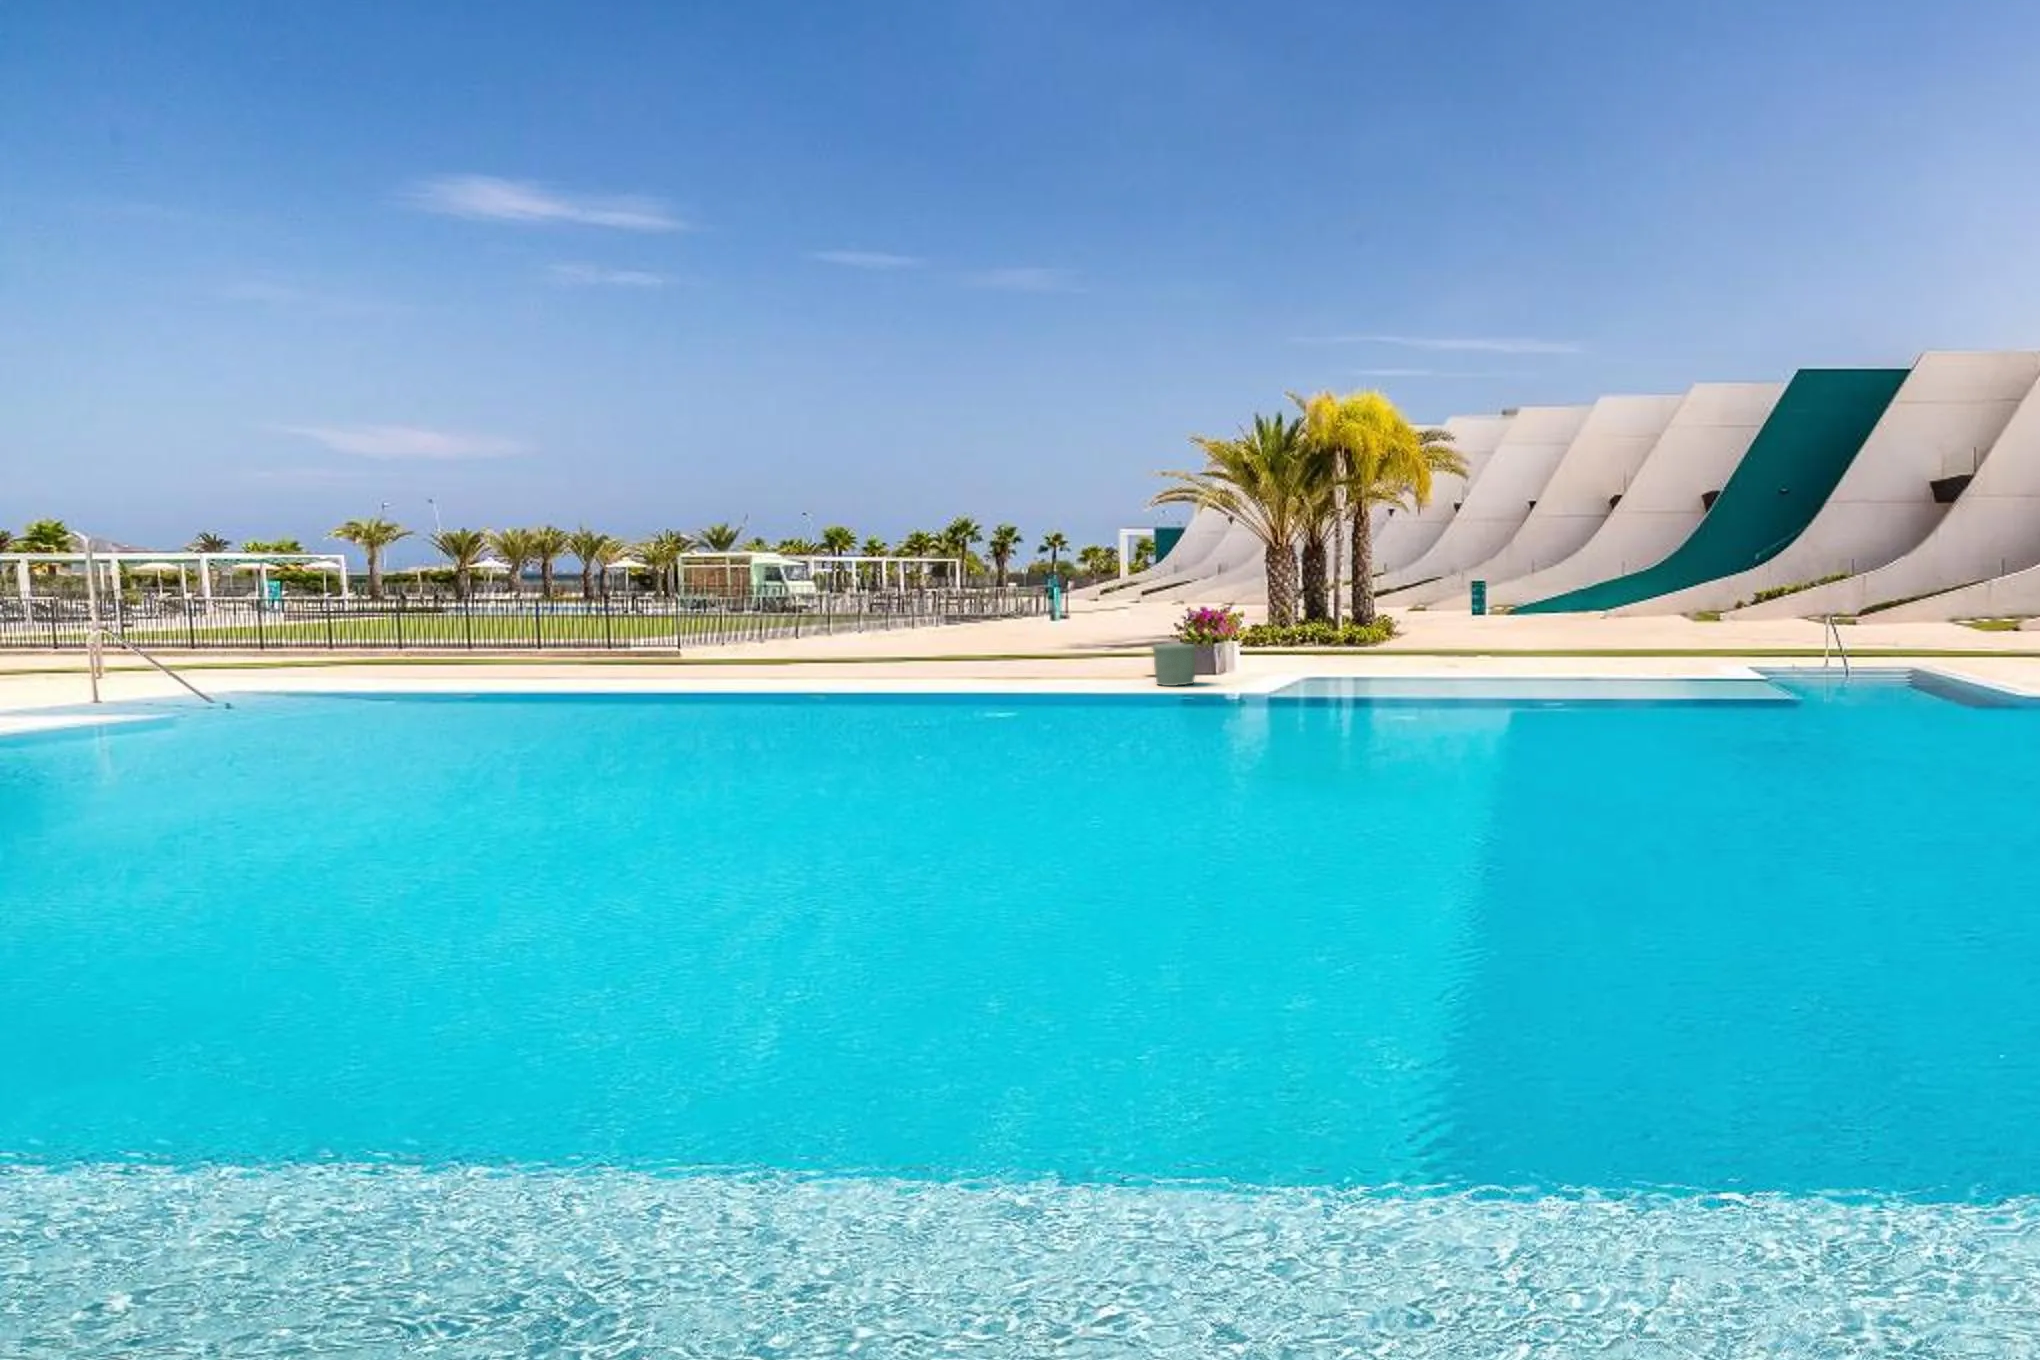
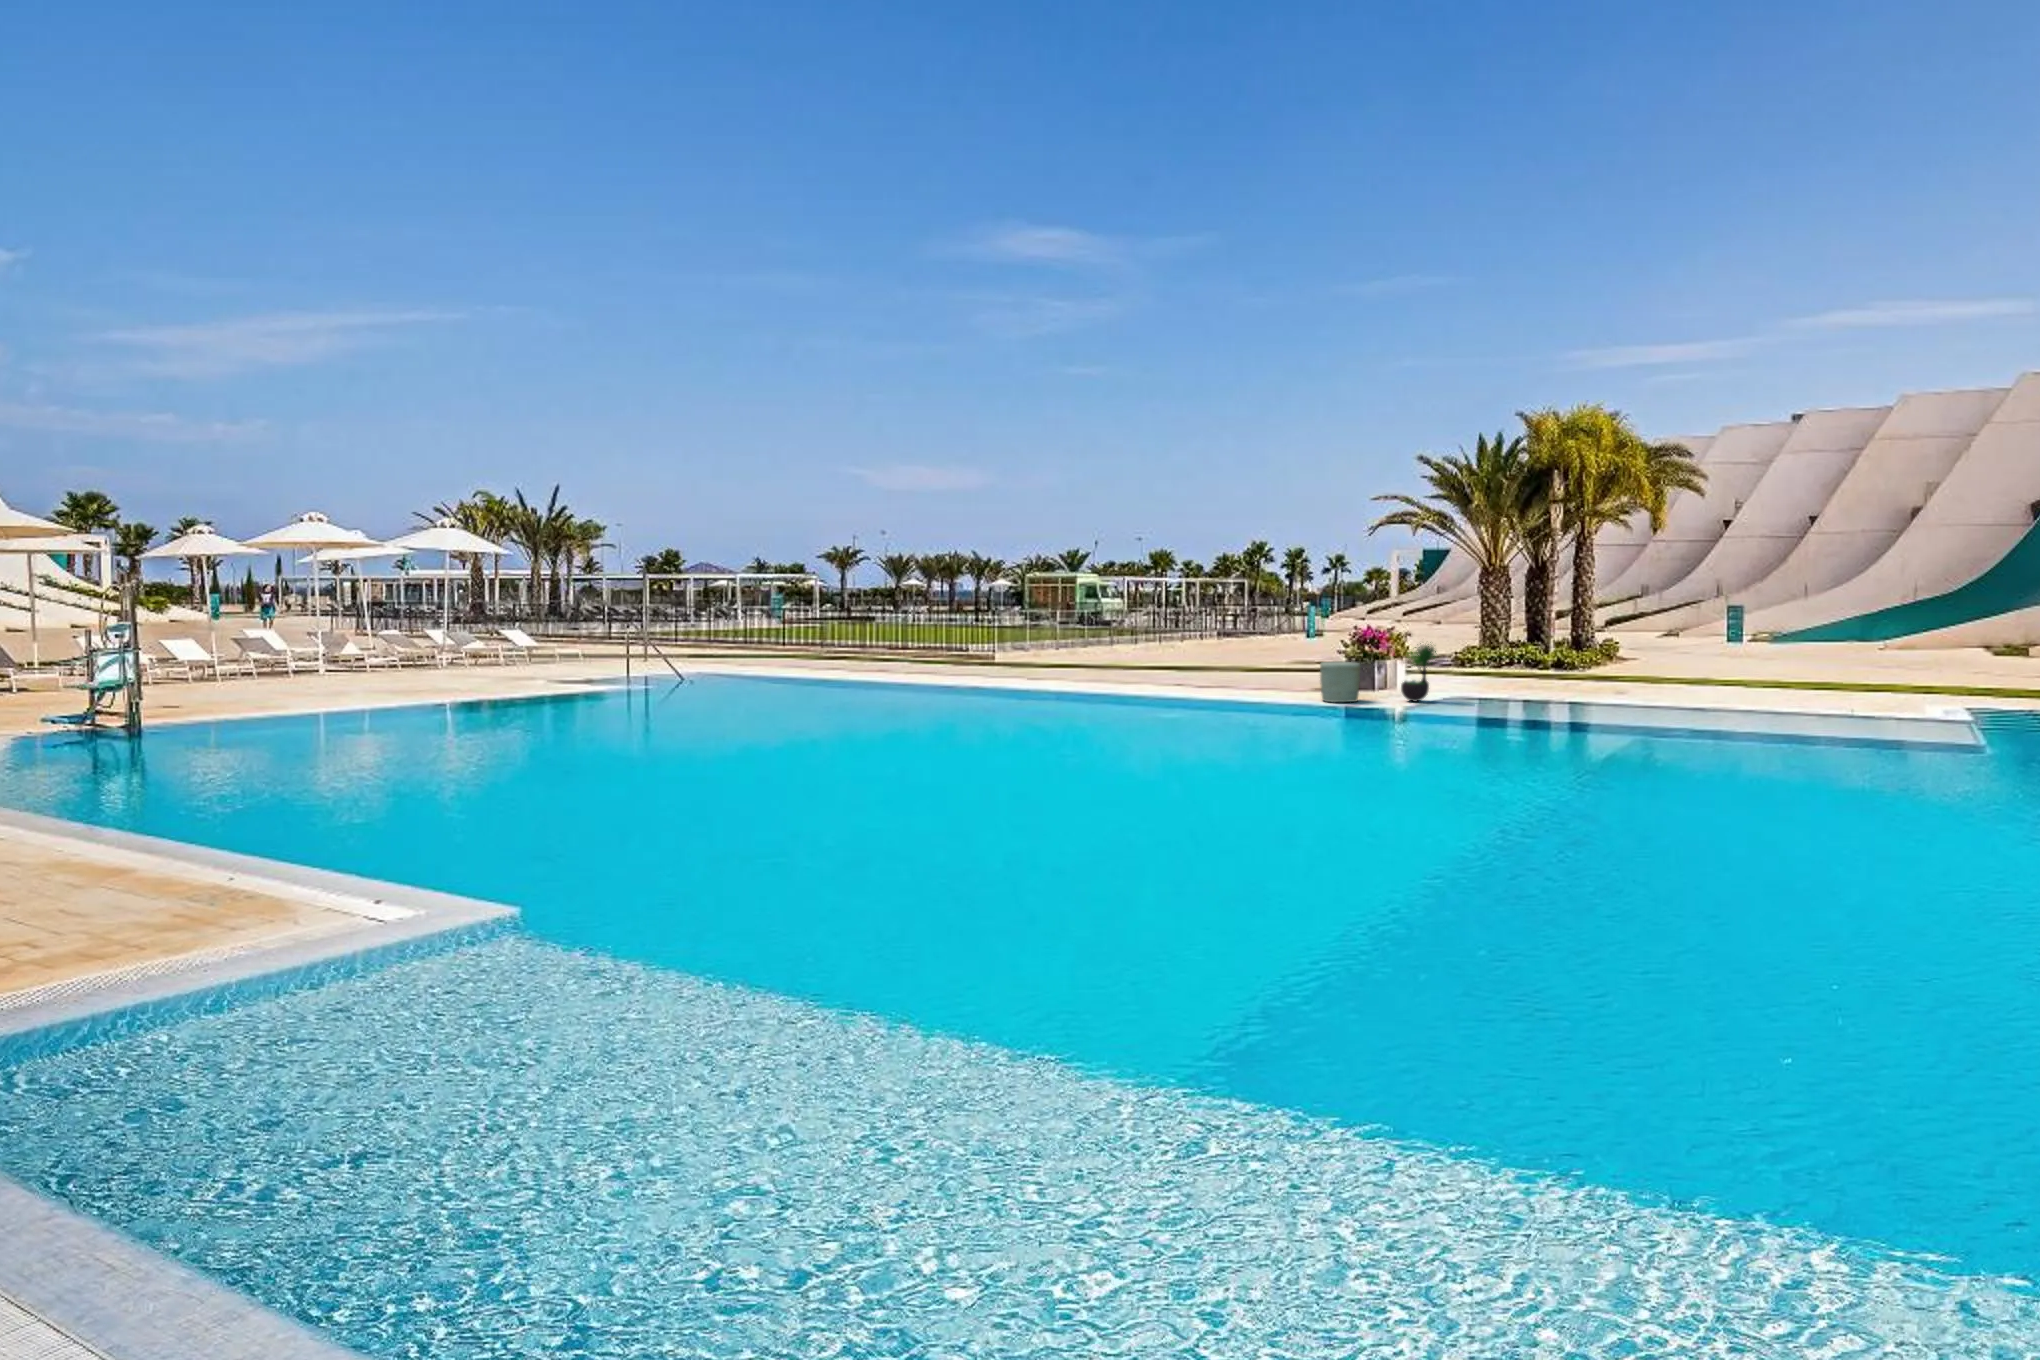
potted tree: none [1236,617,1273,681] -> present [1401,643,1437,701]

